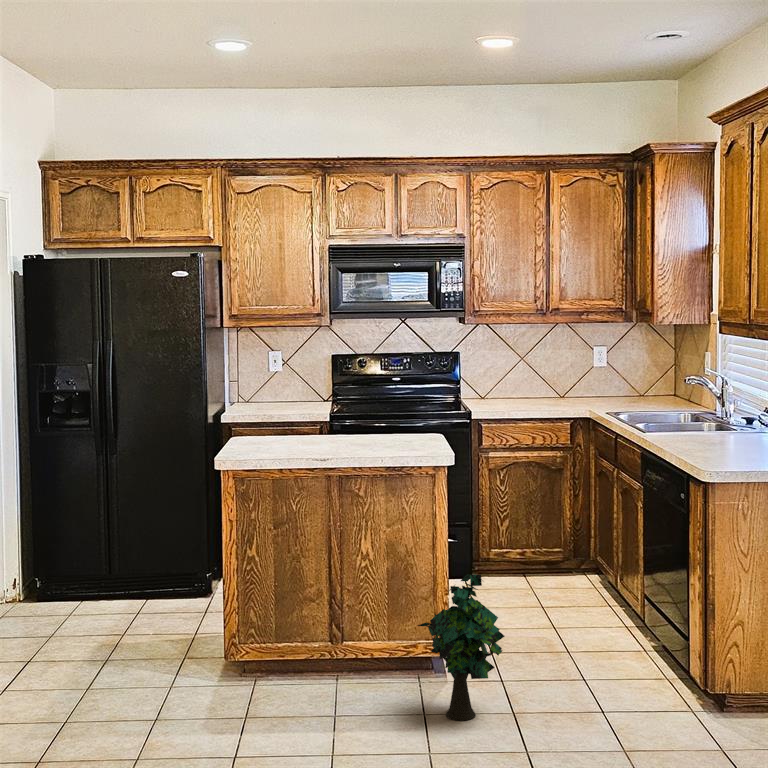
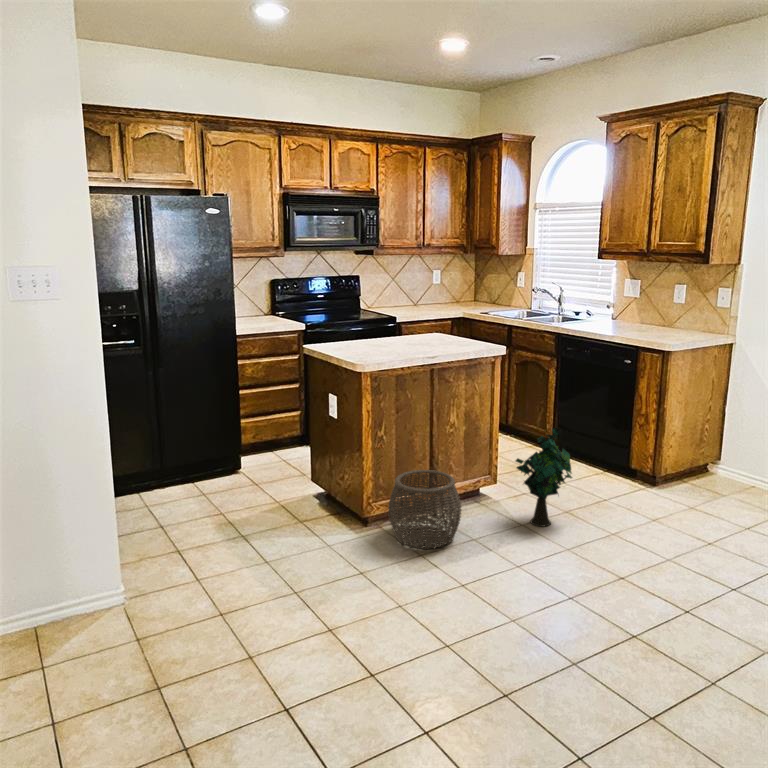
woven basket: none [238,609,337,716] -> present [388,470,462,549]

